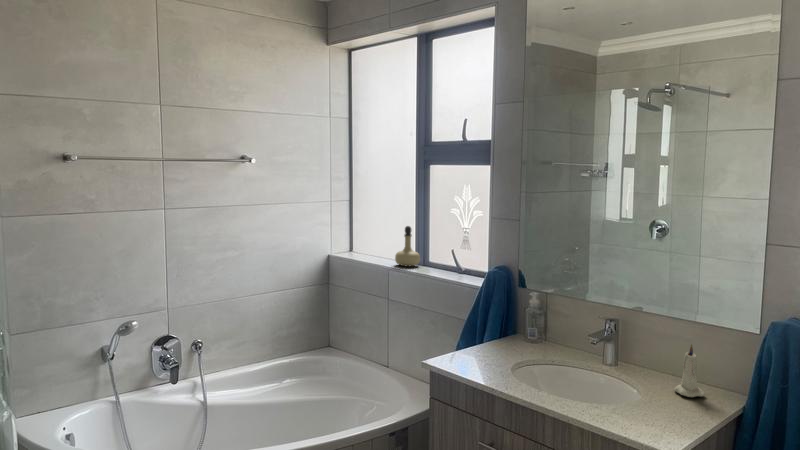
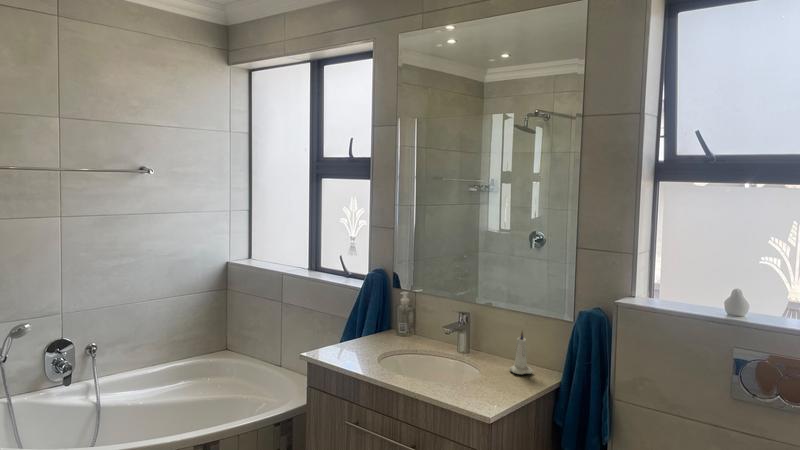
perfume bottle: present [395,226,420,266] -> none [288,235,311,272]

